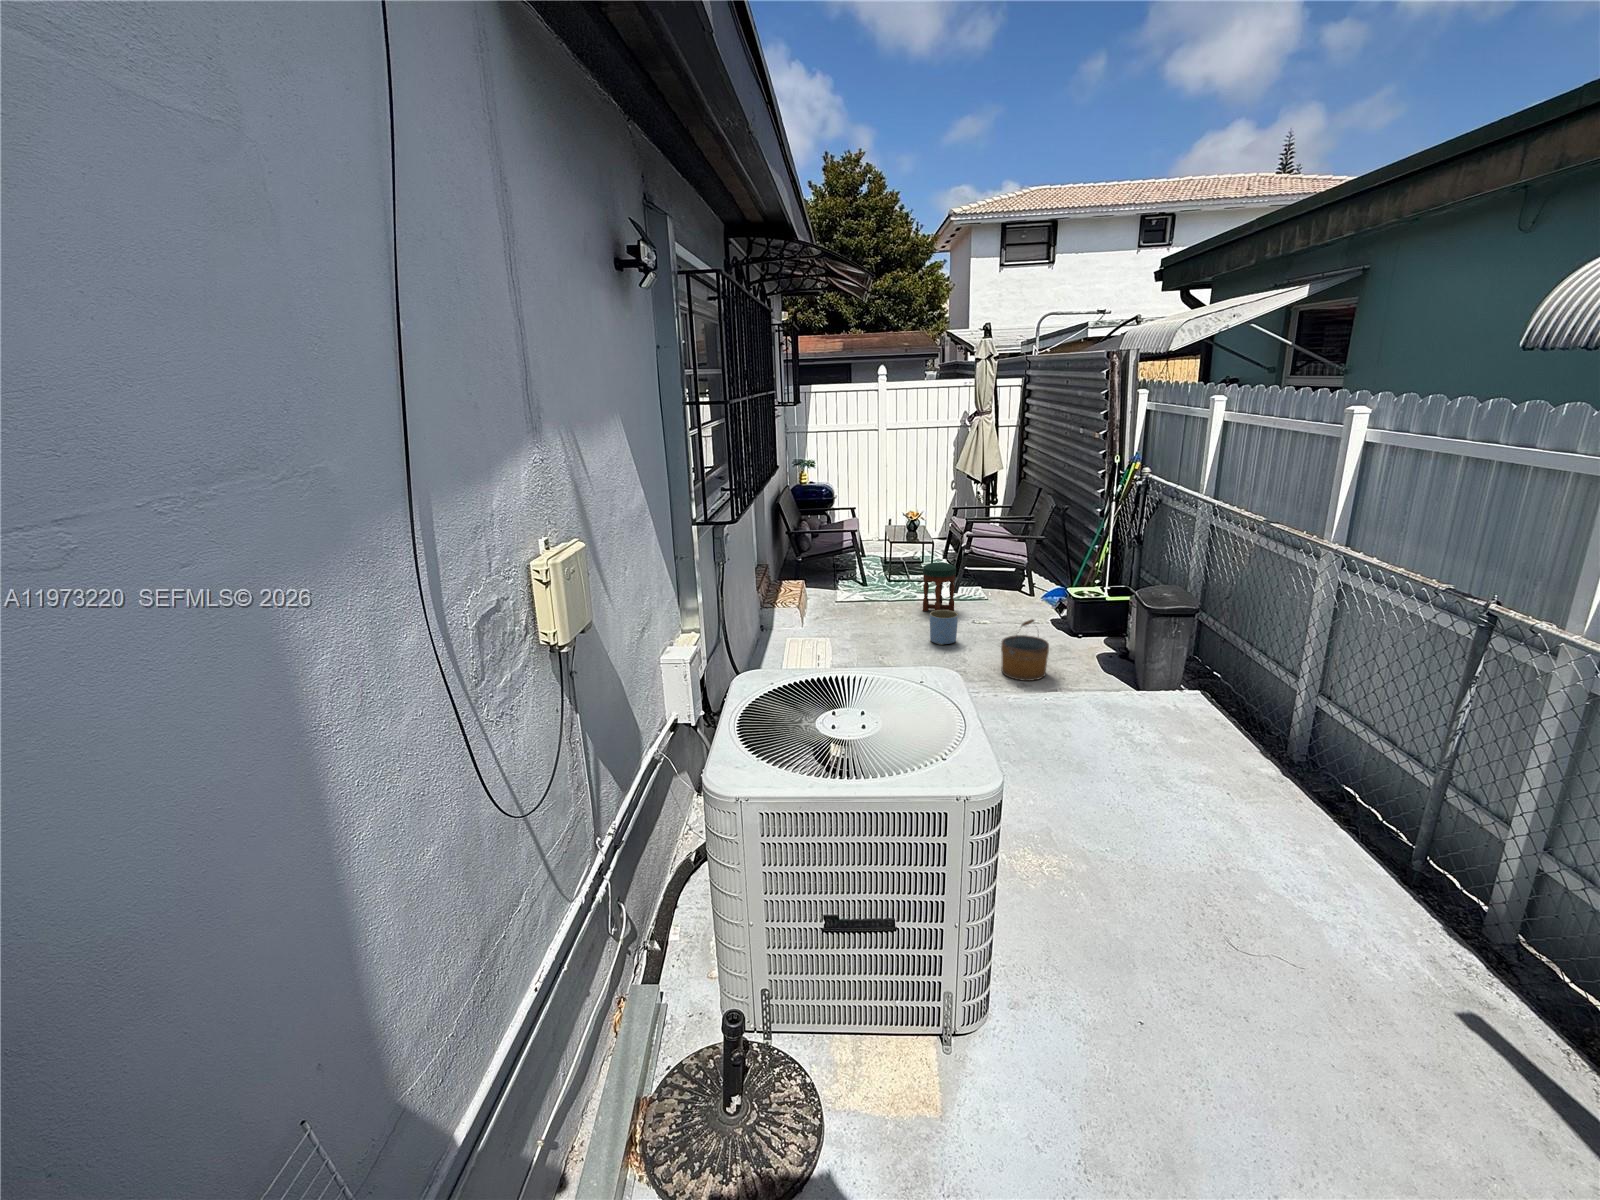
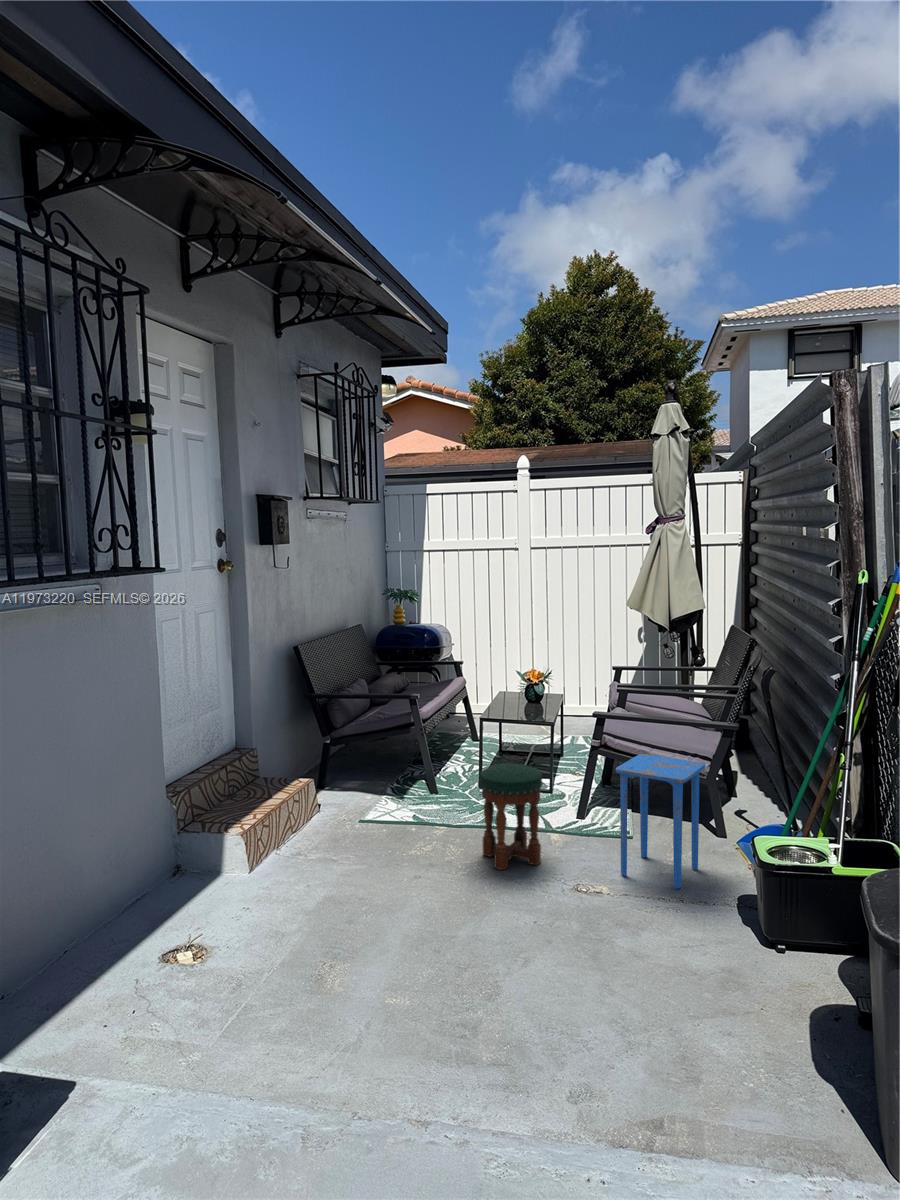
side table: none [996,553,1036,615] -> present [616,754,705,889]
planter: present [930,610,958,645] -> none [421,870,481,955]
bucket: present [1001,619,1049,681] -> none [494,945,614,1129]

